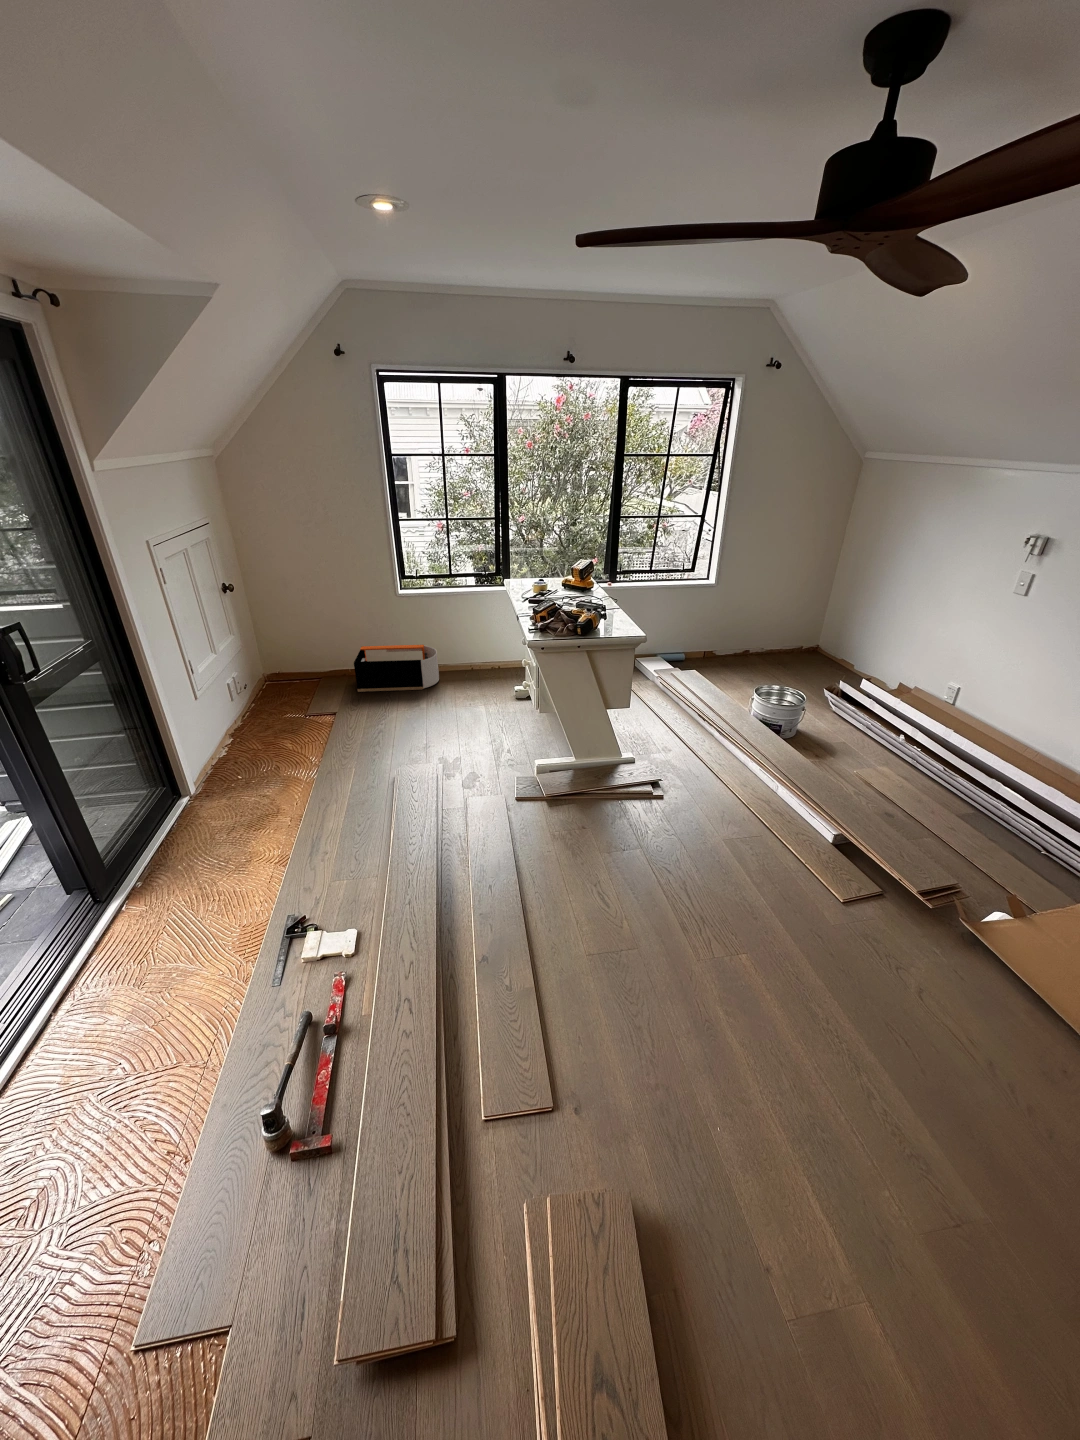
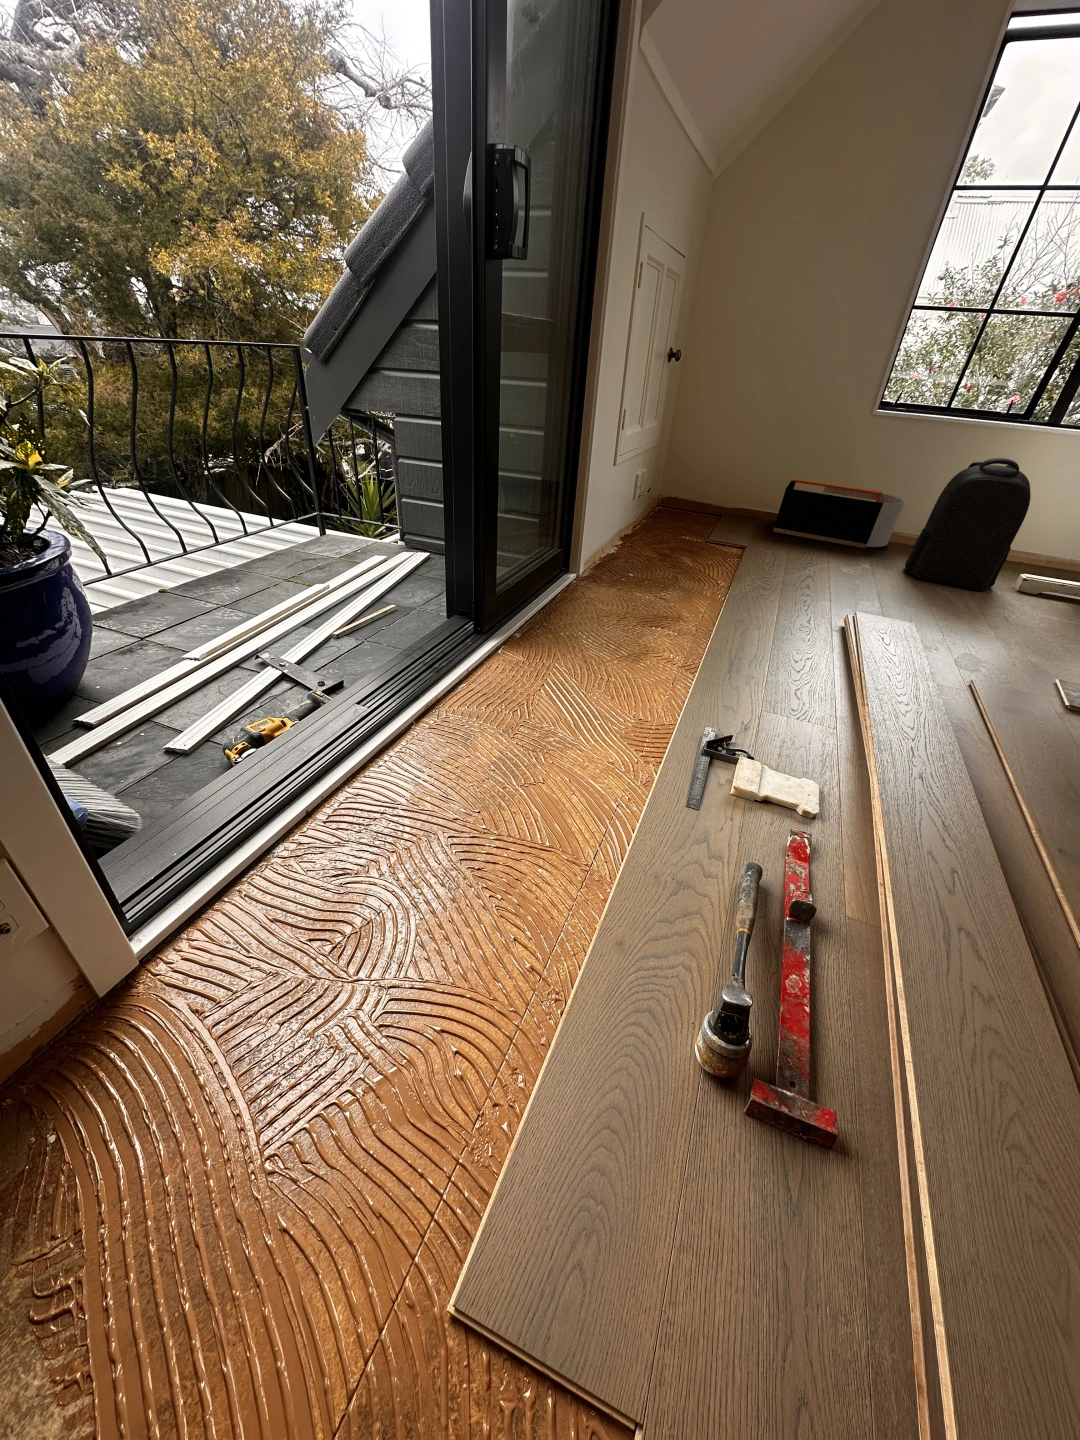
backpack: none [444,633,496,712] -> present [905,458,1031,591]

